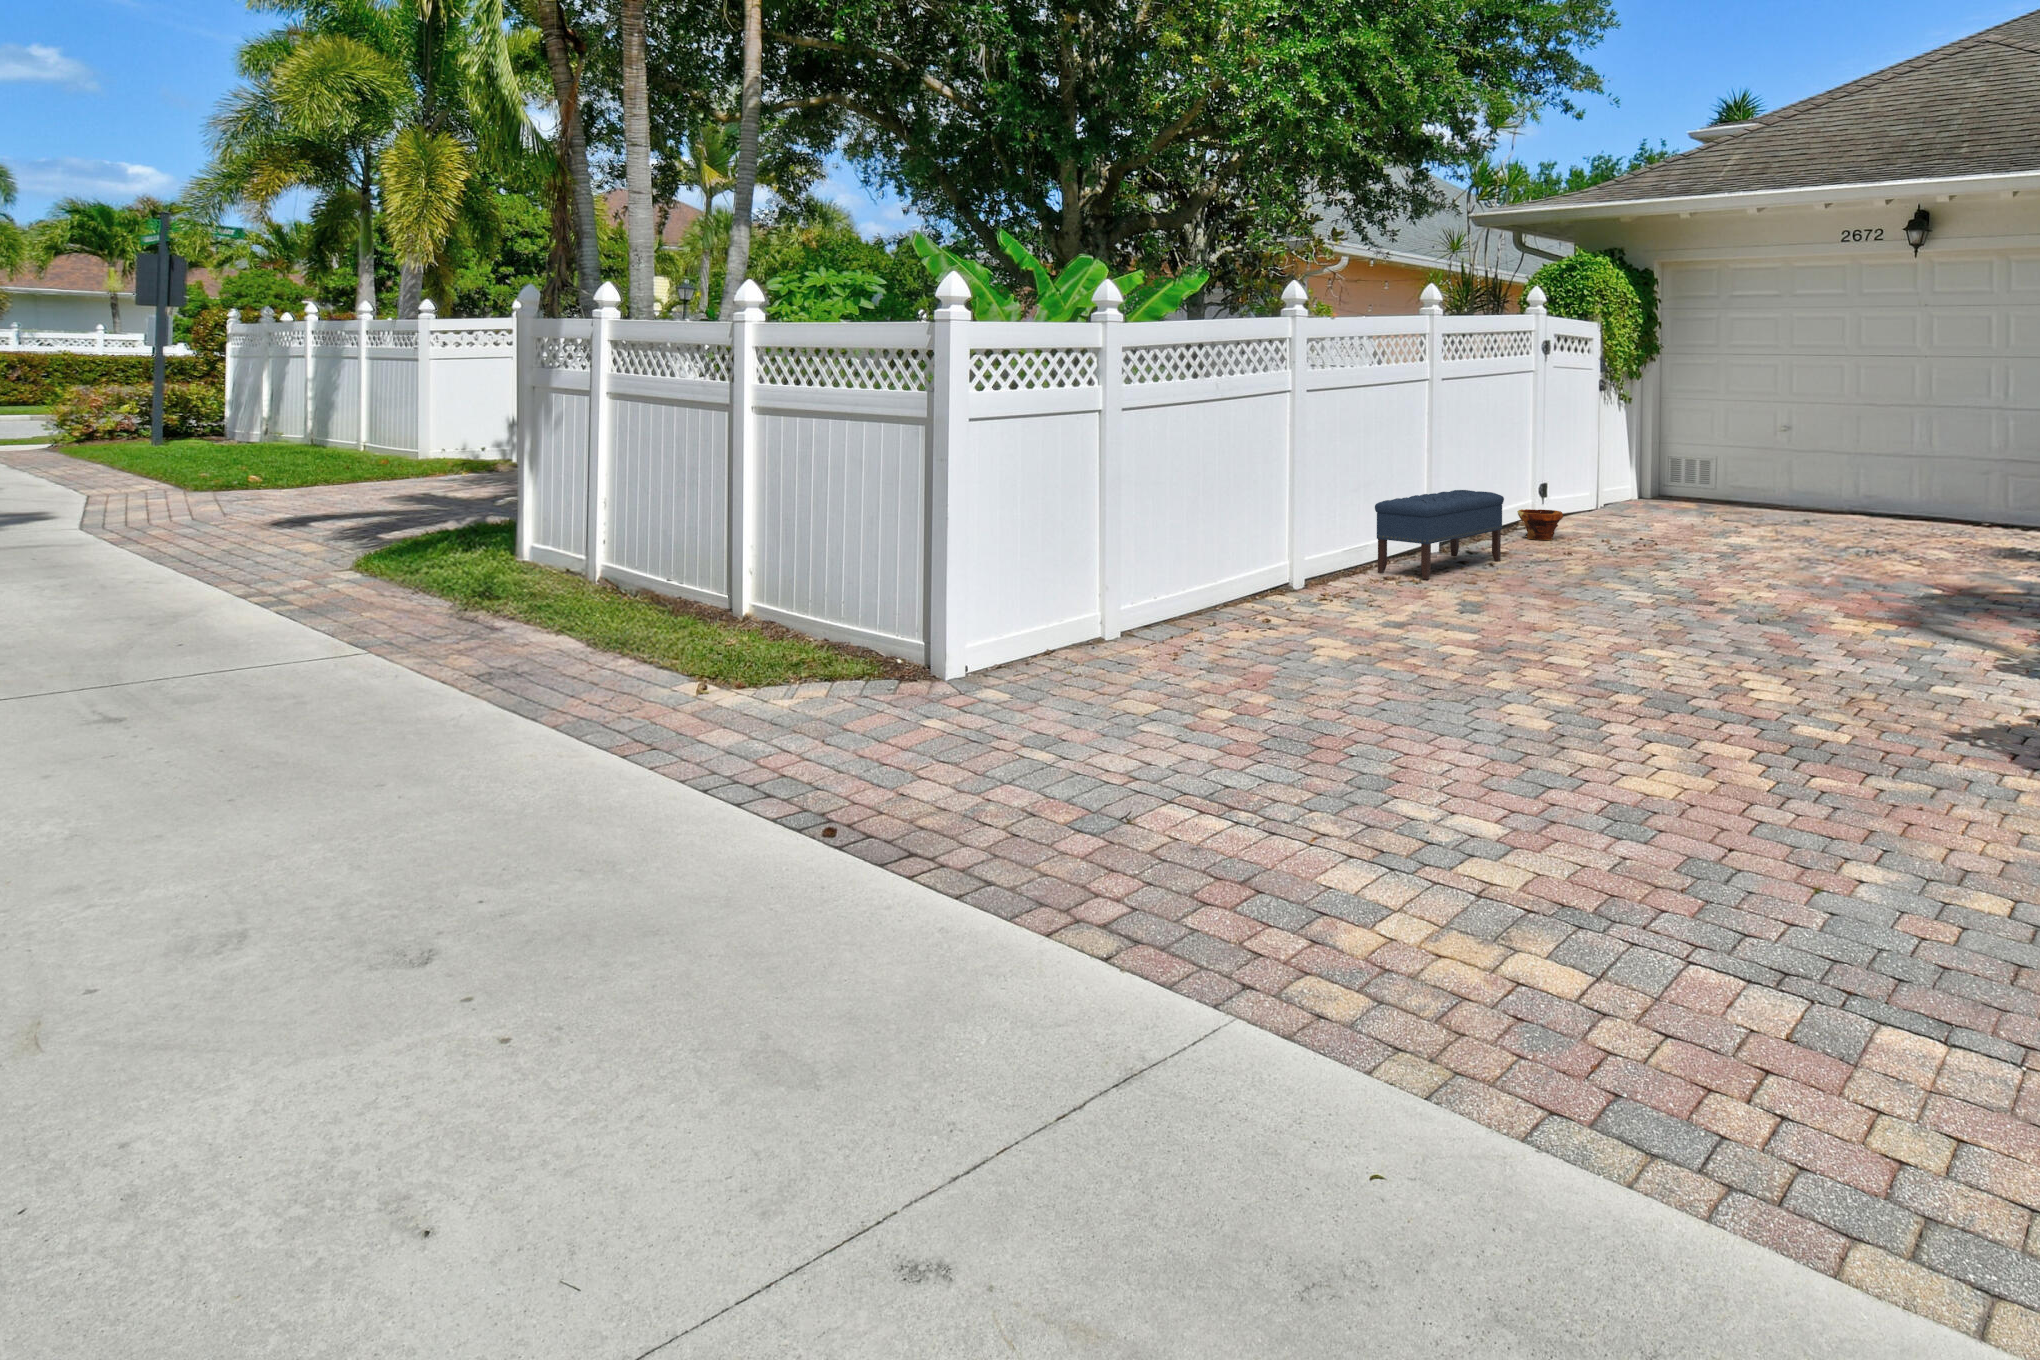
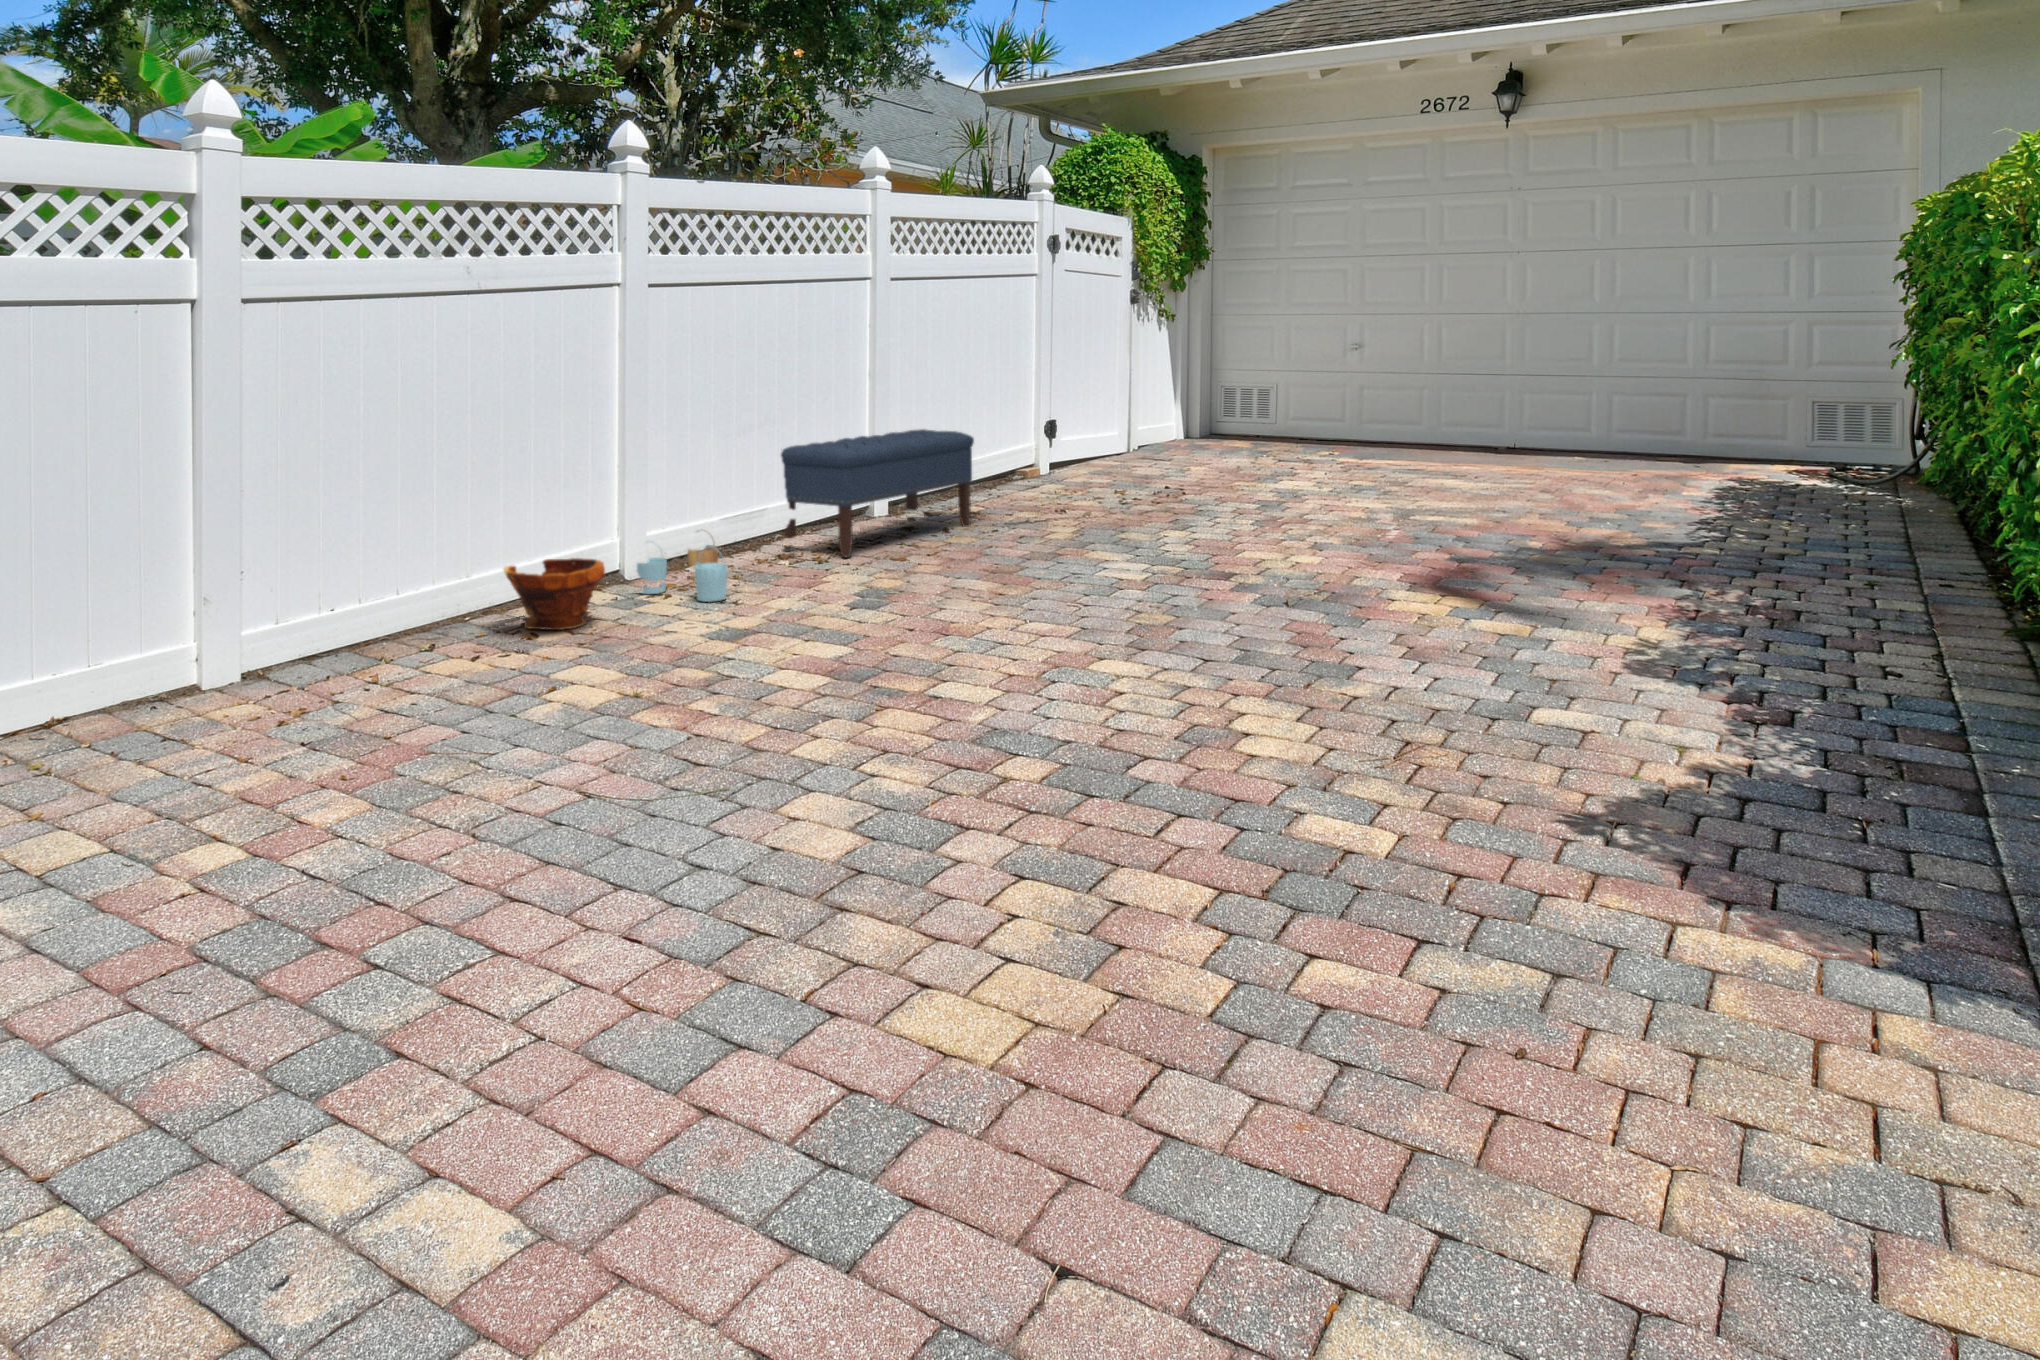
planter: present [1517,509,1563,540] -> present [504,558,605,630]
bucket: none [1301,556,1367,604] -> present [637,542,728,602]

